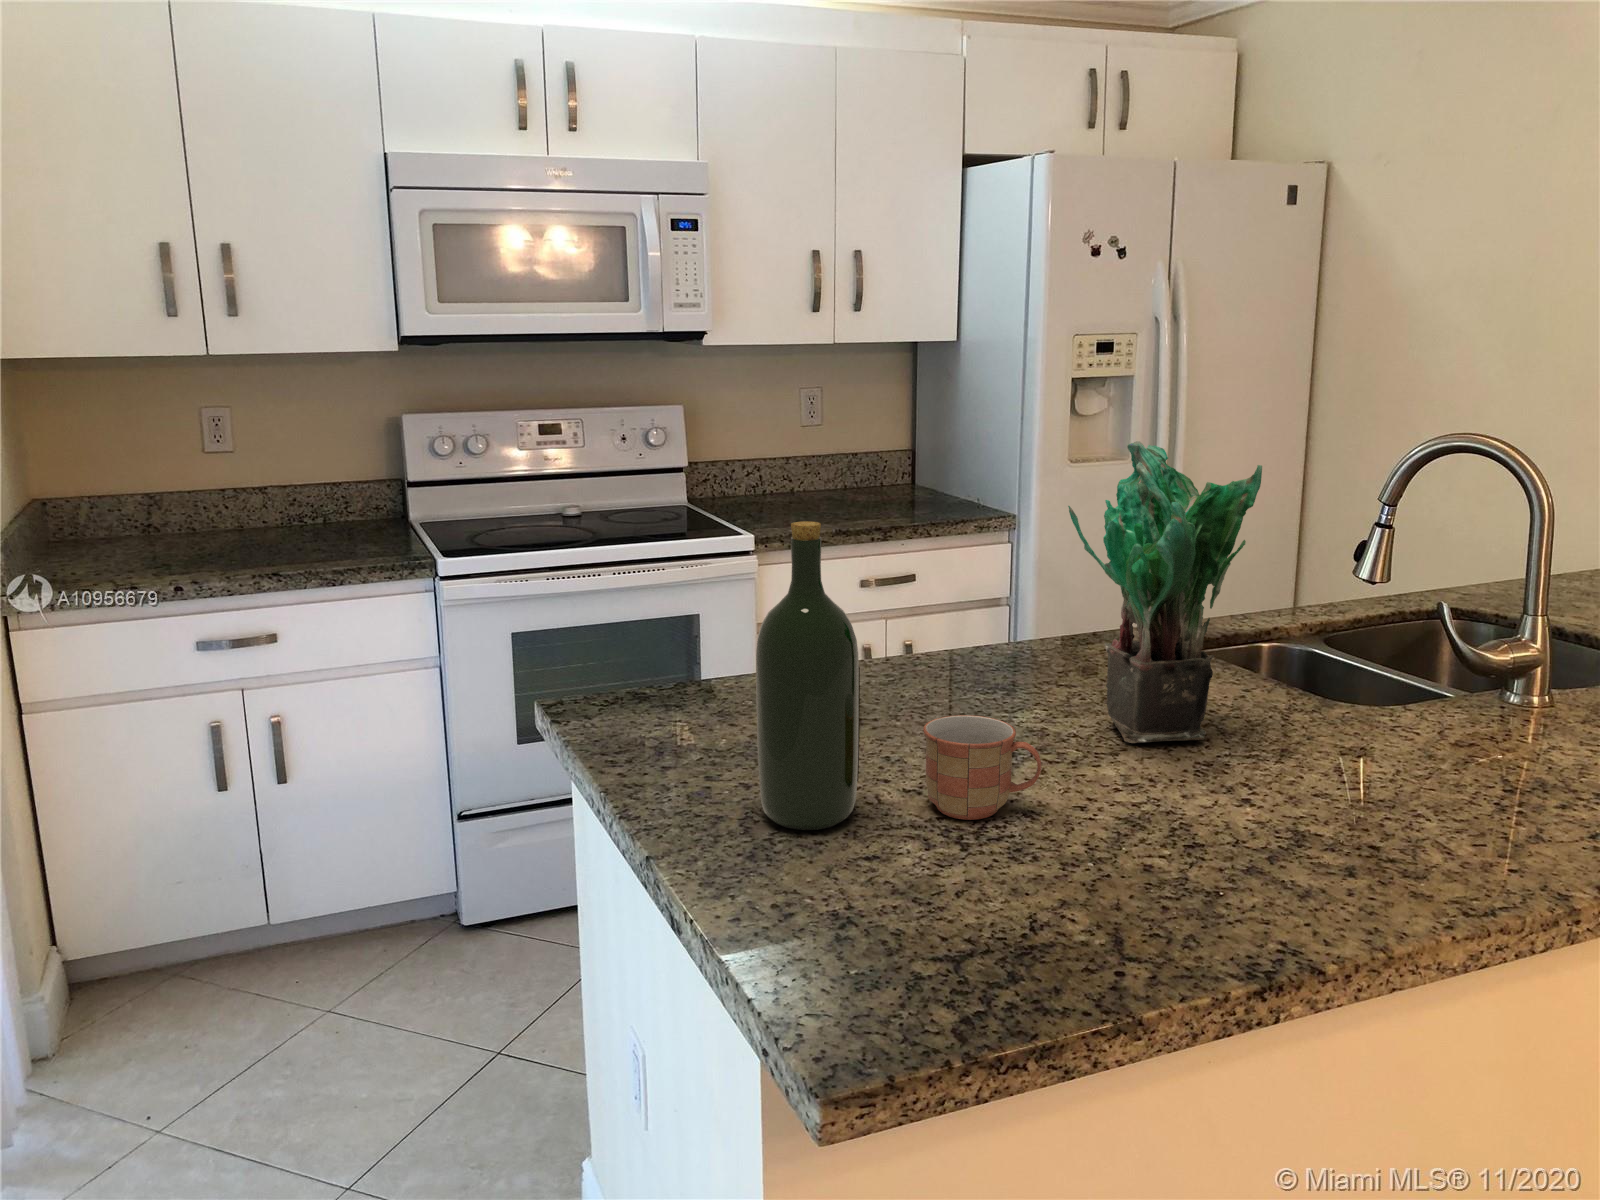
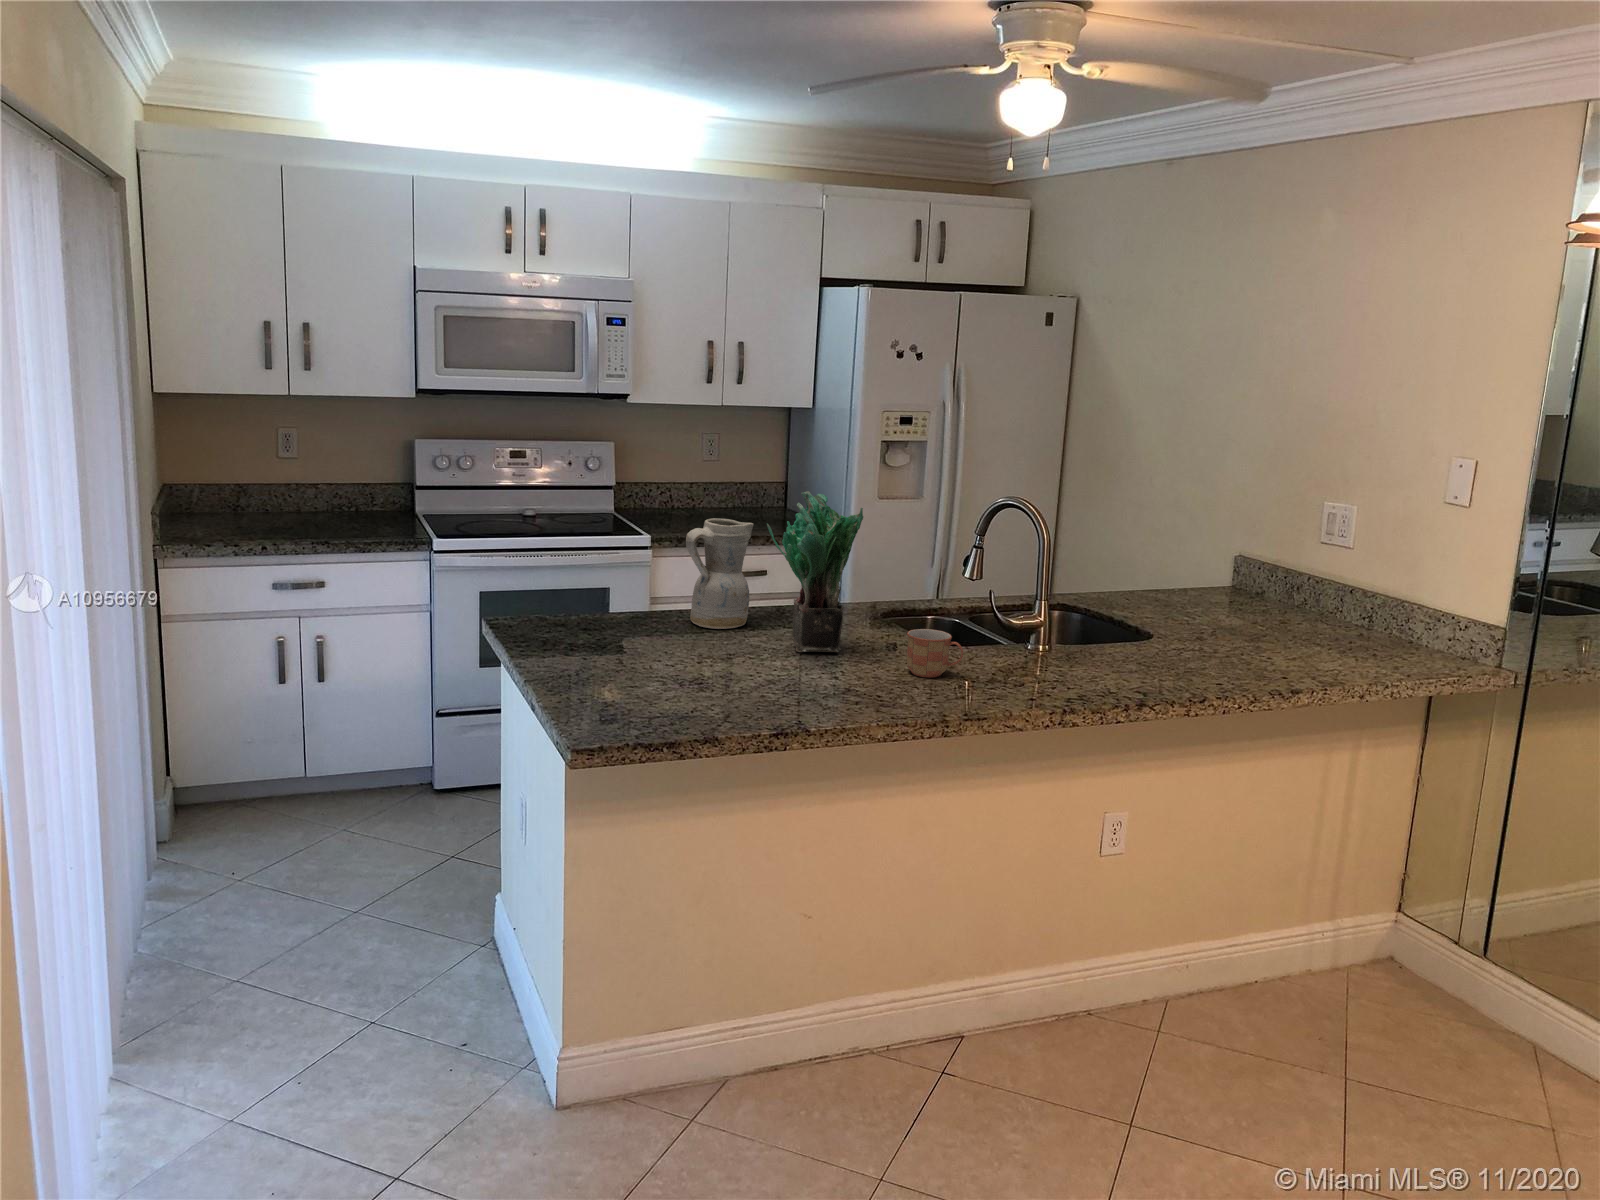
ceramic pitcher: none [891,503,1002,699] -> present [686,518,753,629]
wine bottle: present [756,521,860,830] -> none [586,522,638,675]
mug: present [923,715,1042,820] -> present [907,629,963,677]

